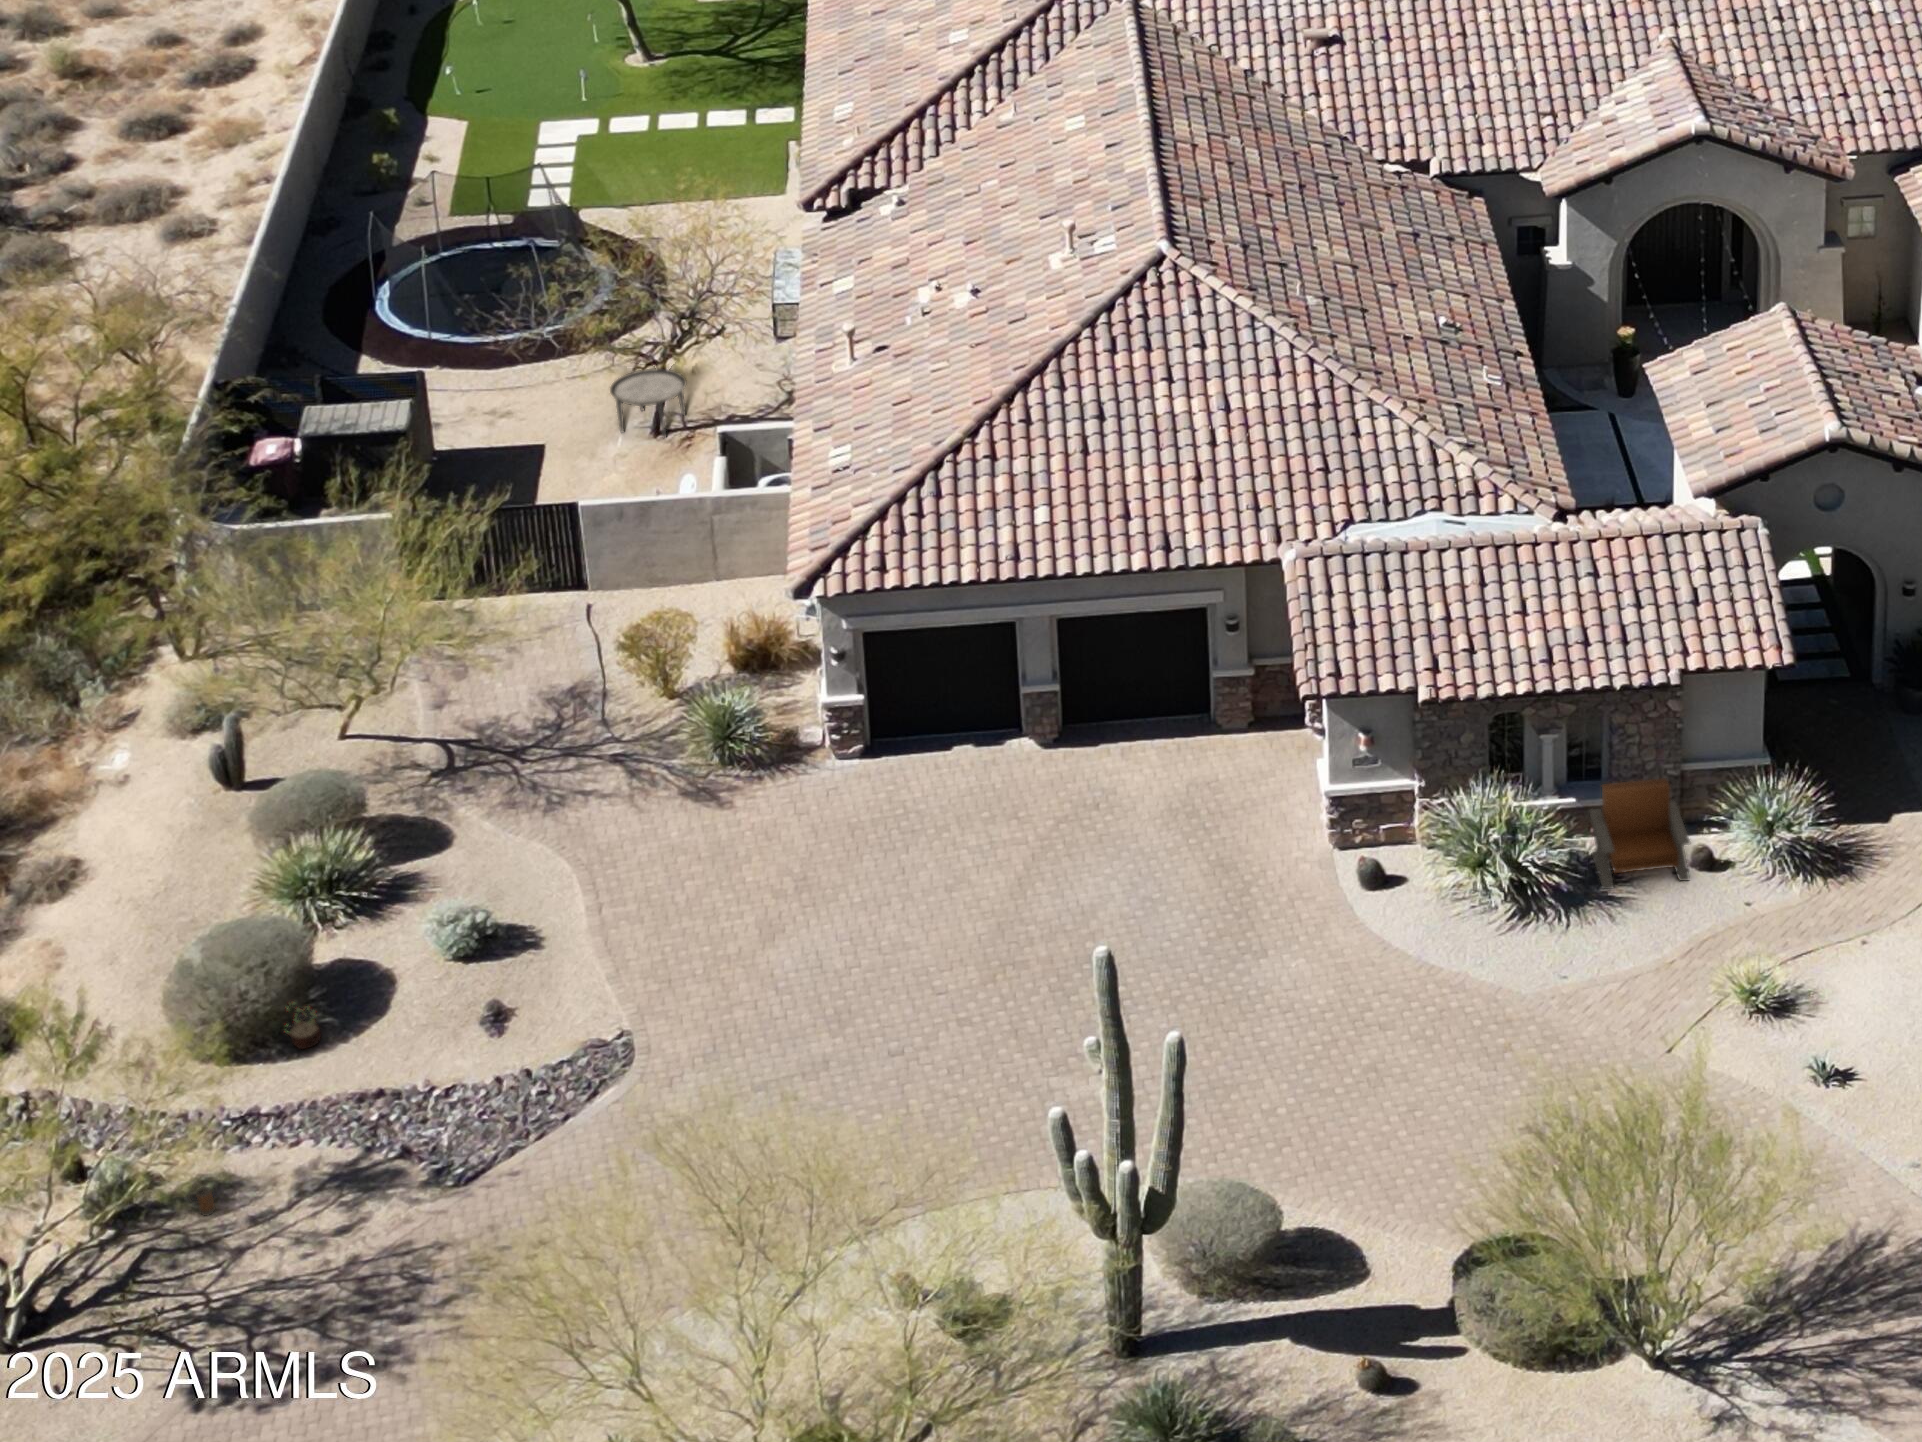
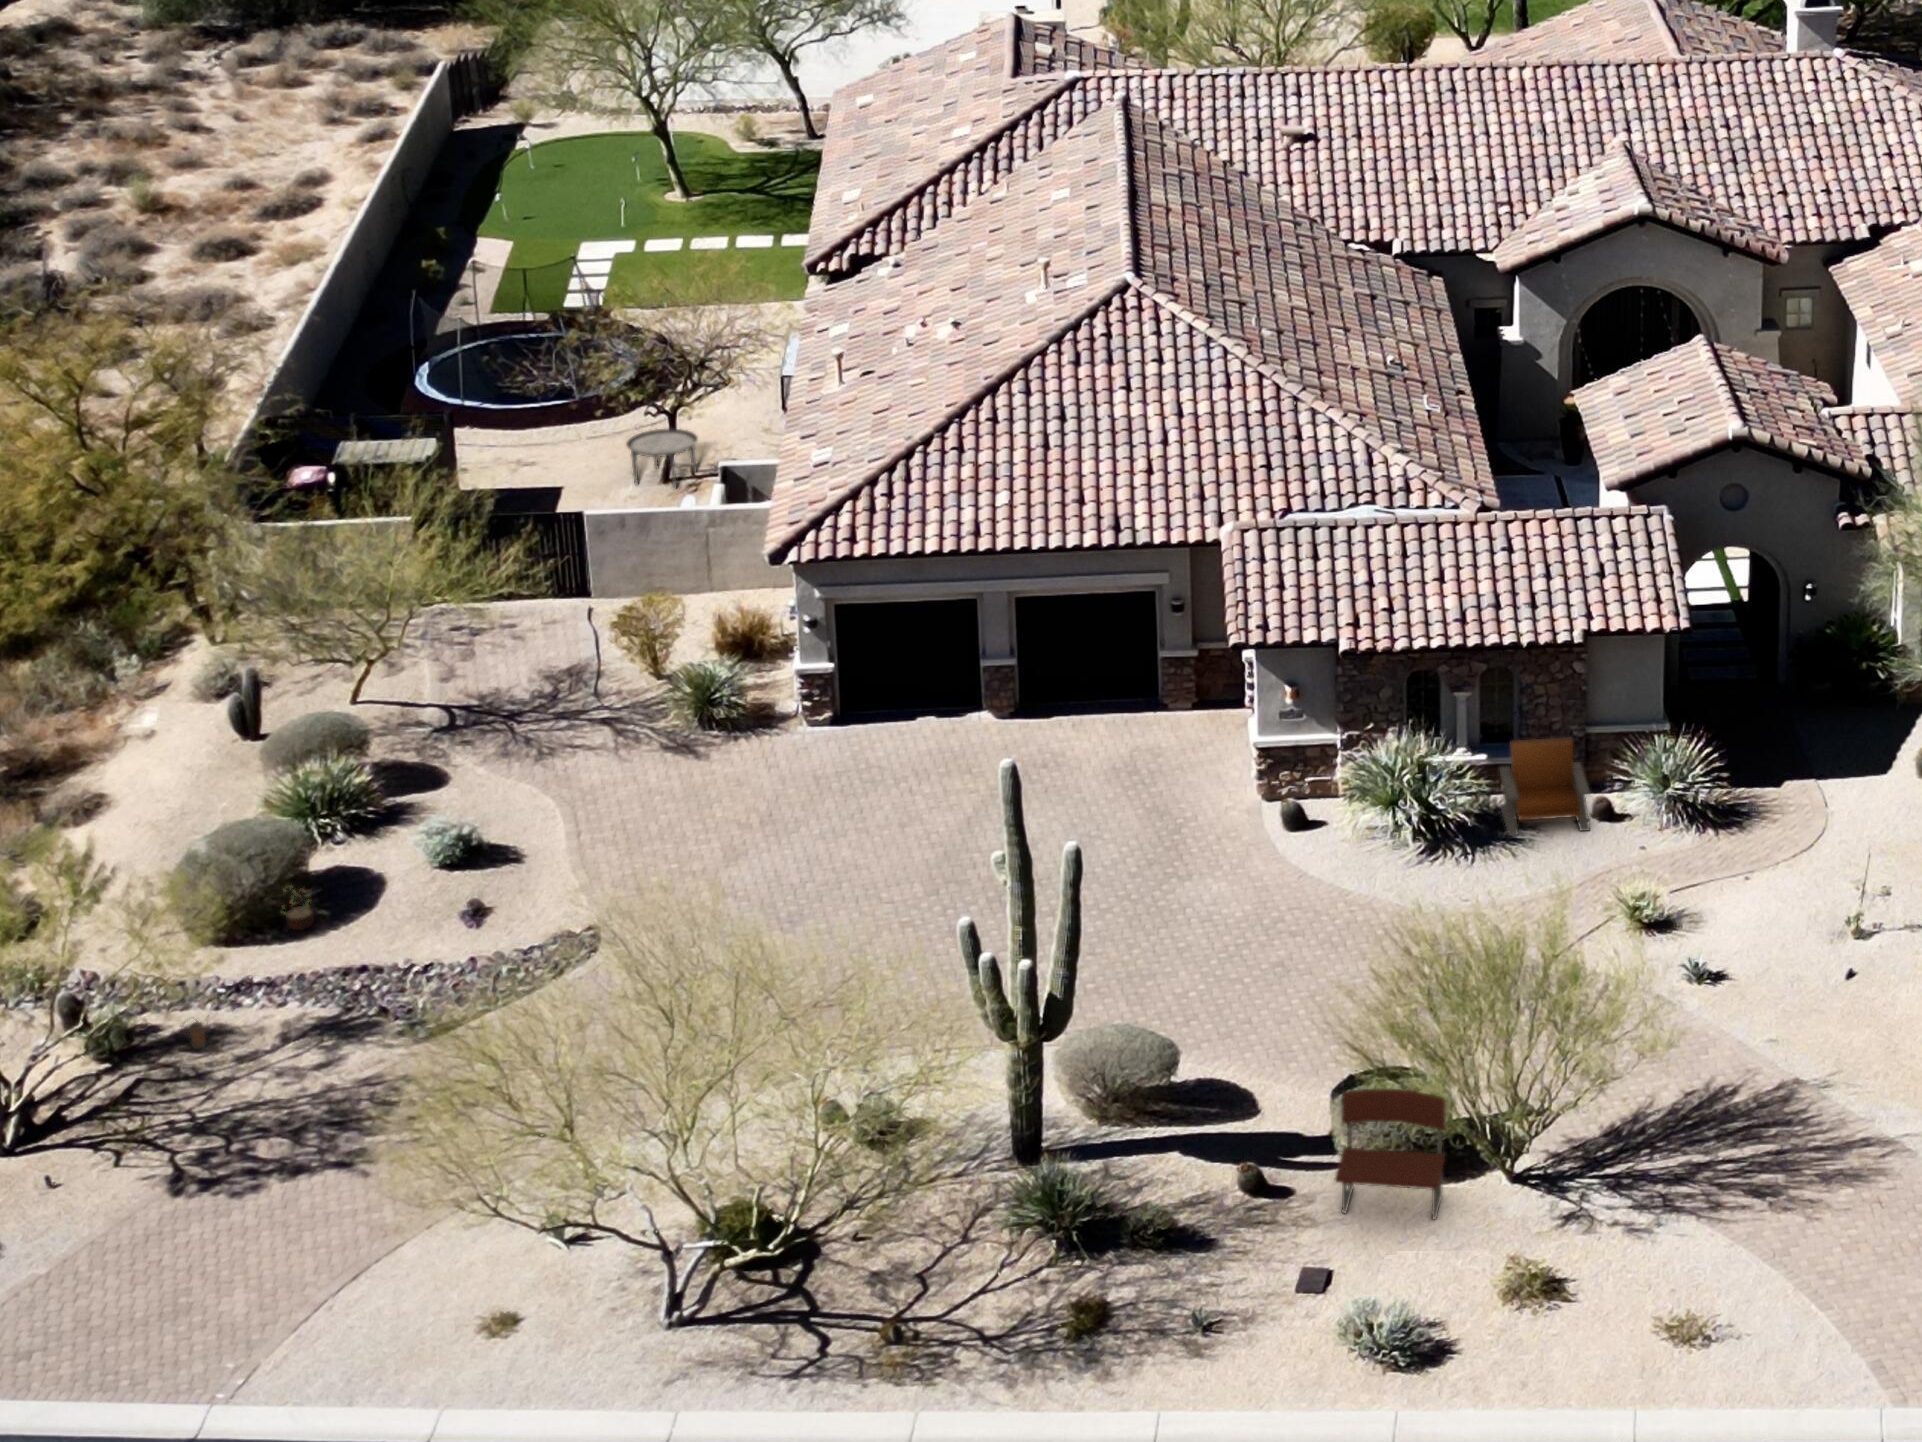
bench: none [1468,1279,1585,1417] -> present [1334,1088,1446,1219]

